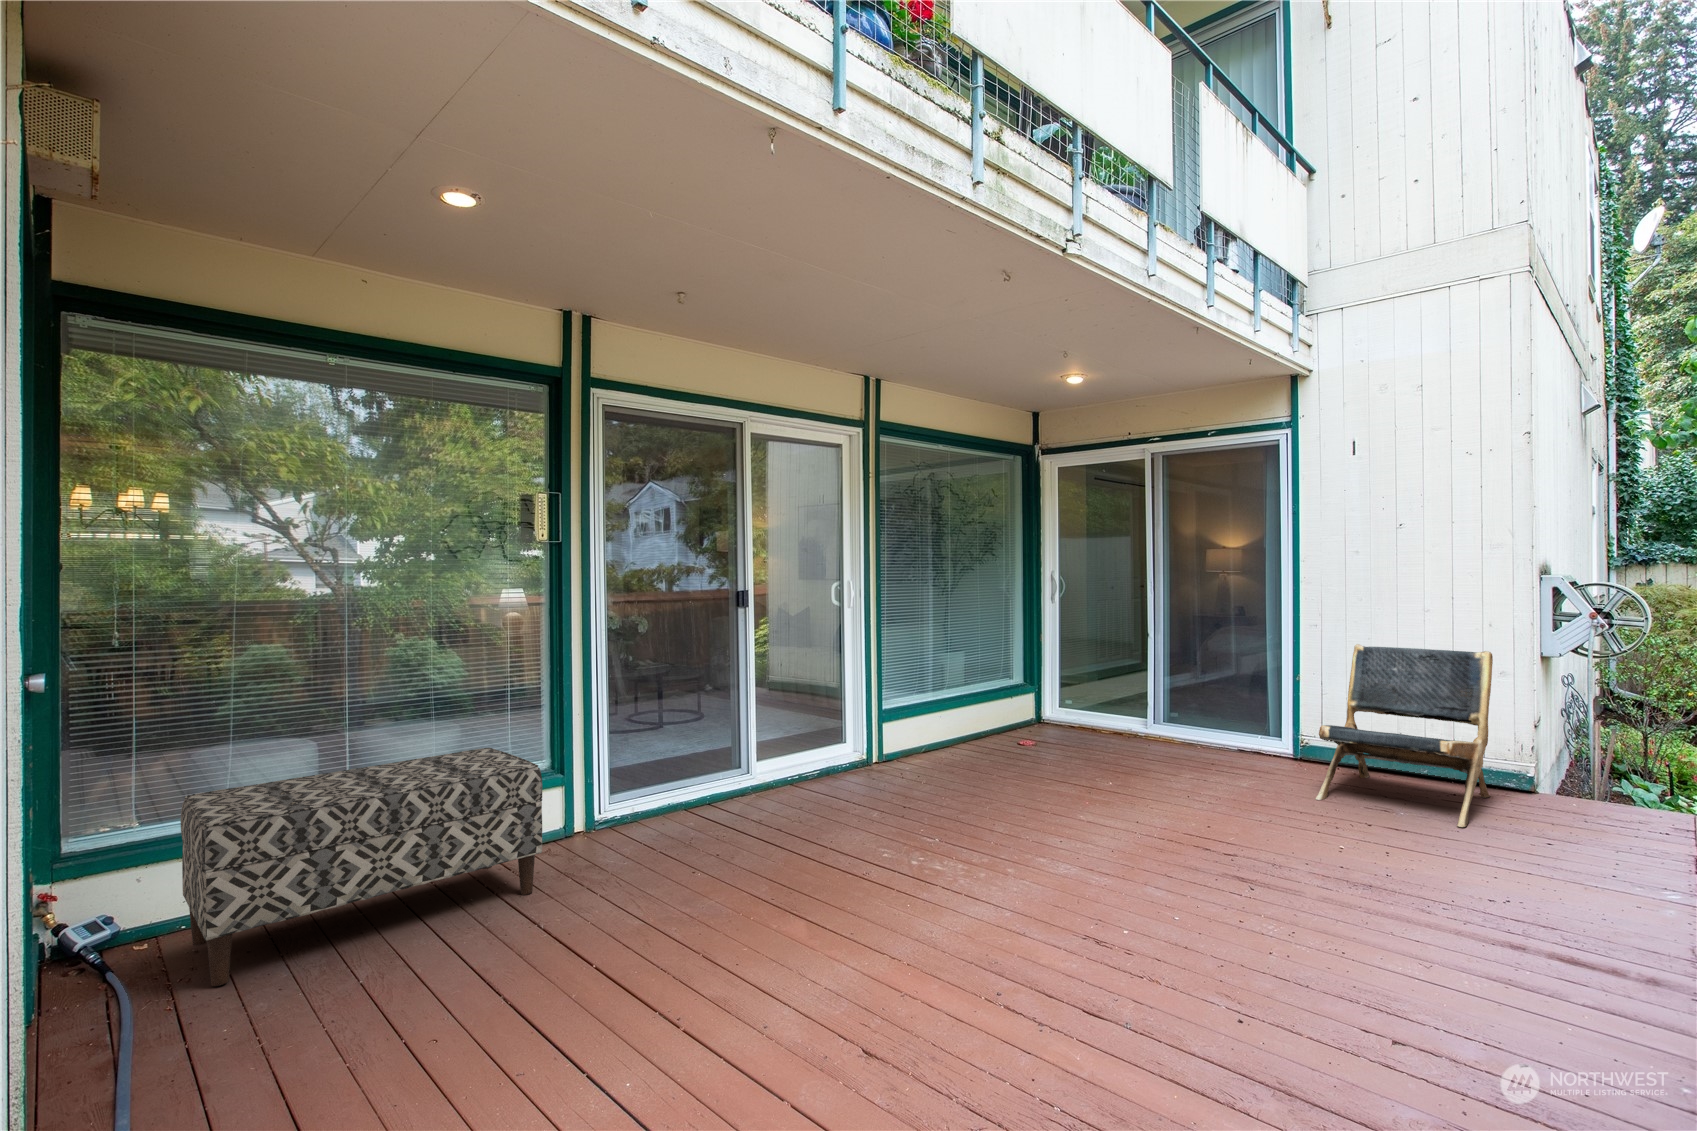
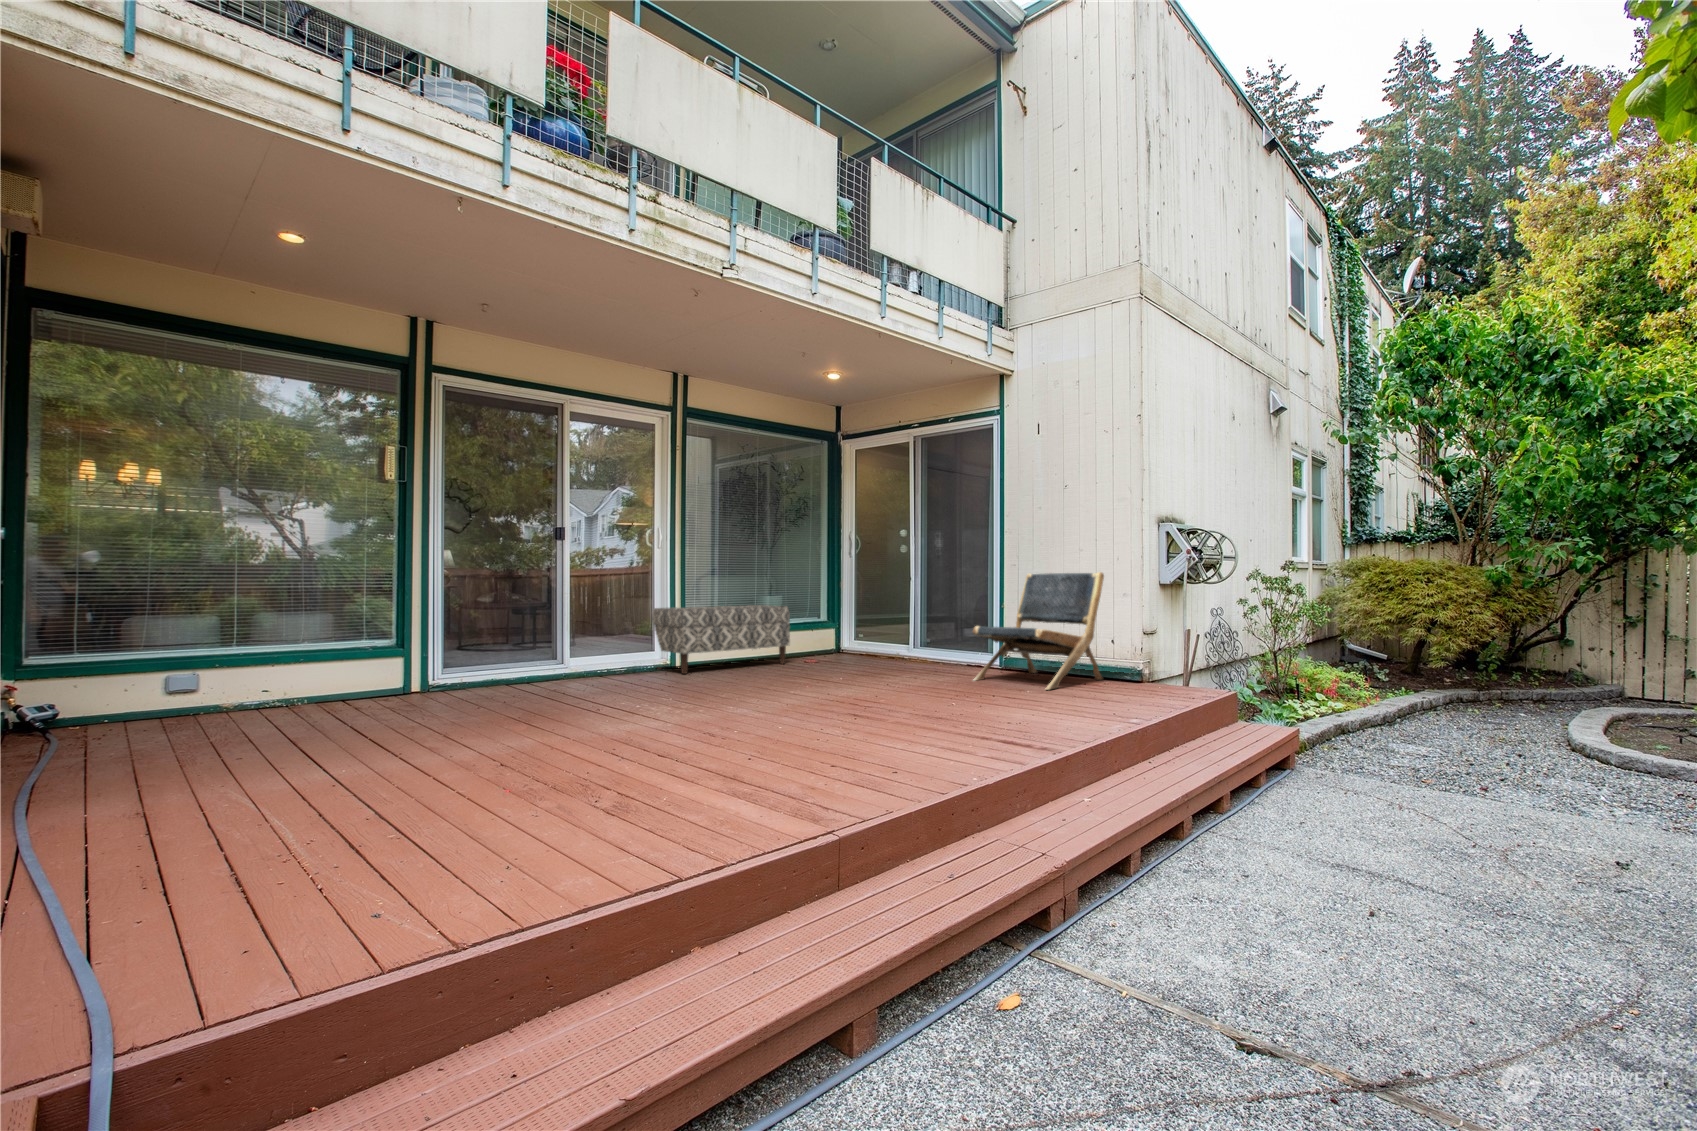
bench: present [180,748,542,986] -> present [652,605,790,674]

